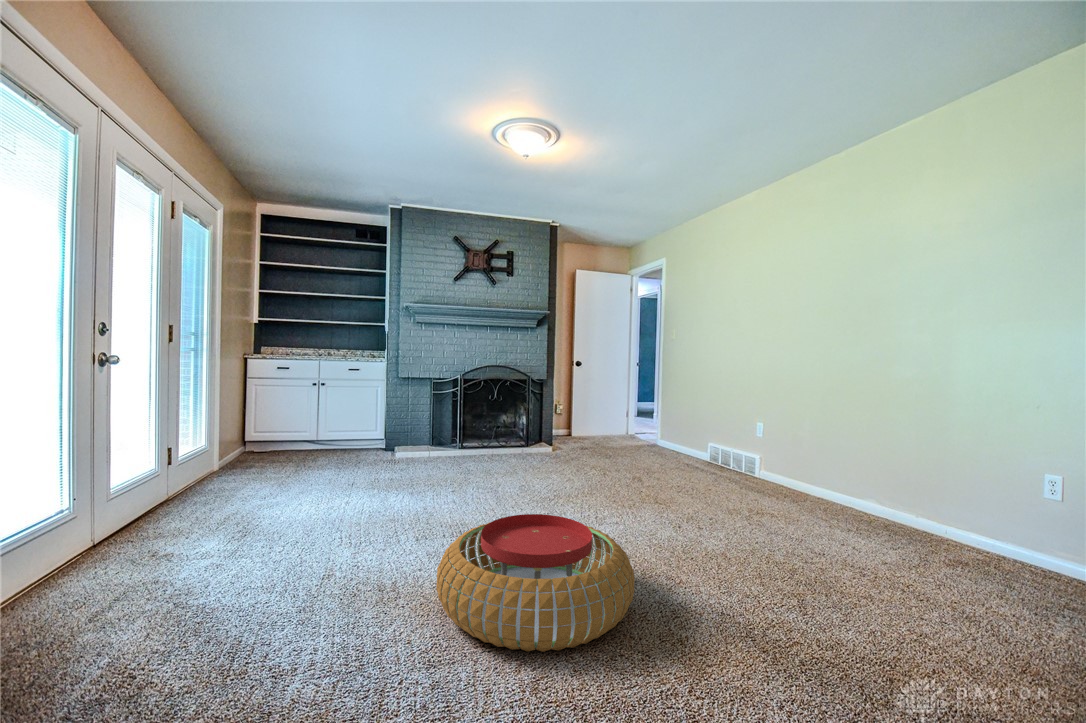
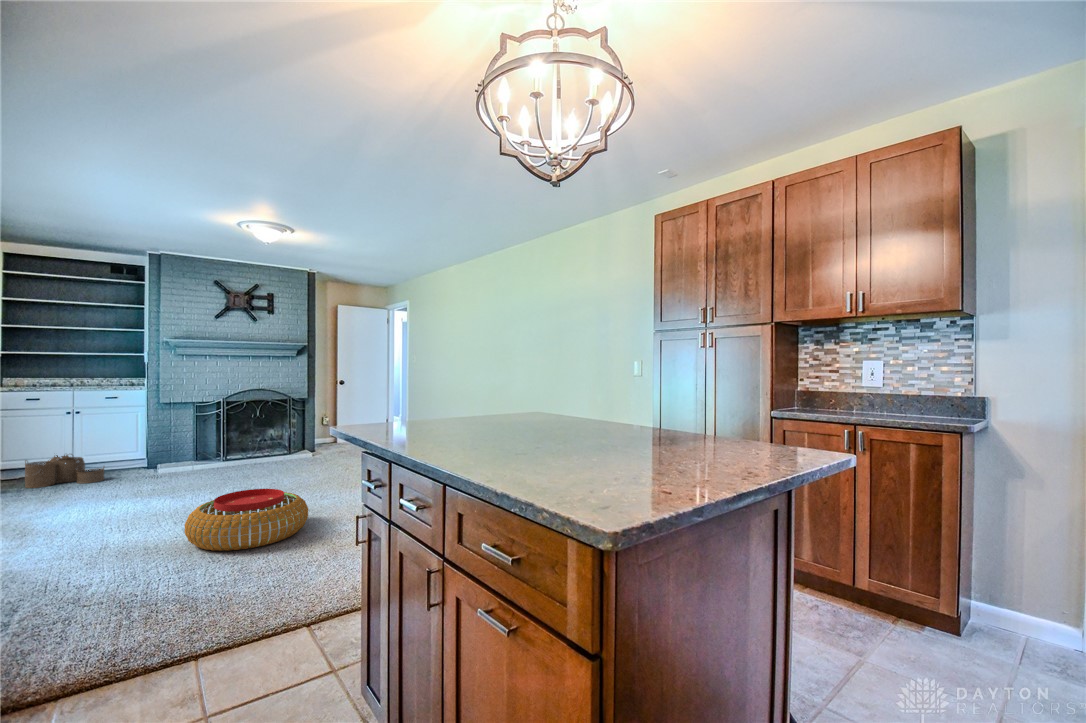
woven basket: none [273,428,345,465] -> present [25,454,104,488]

